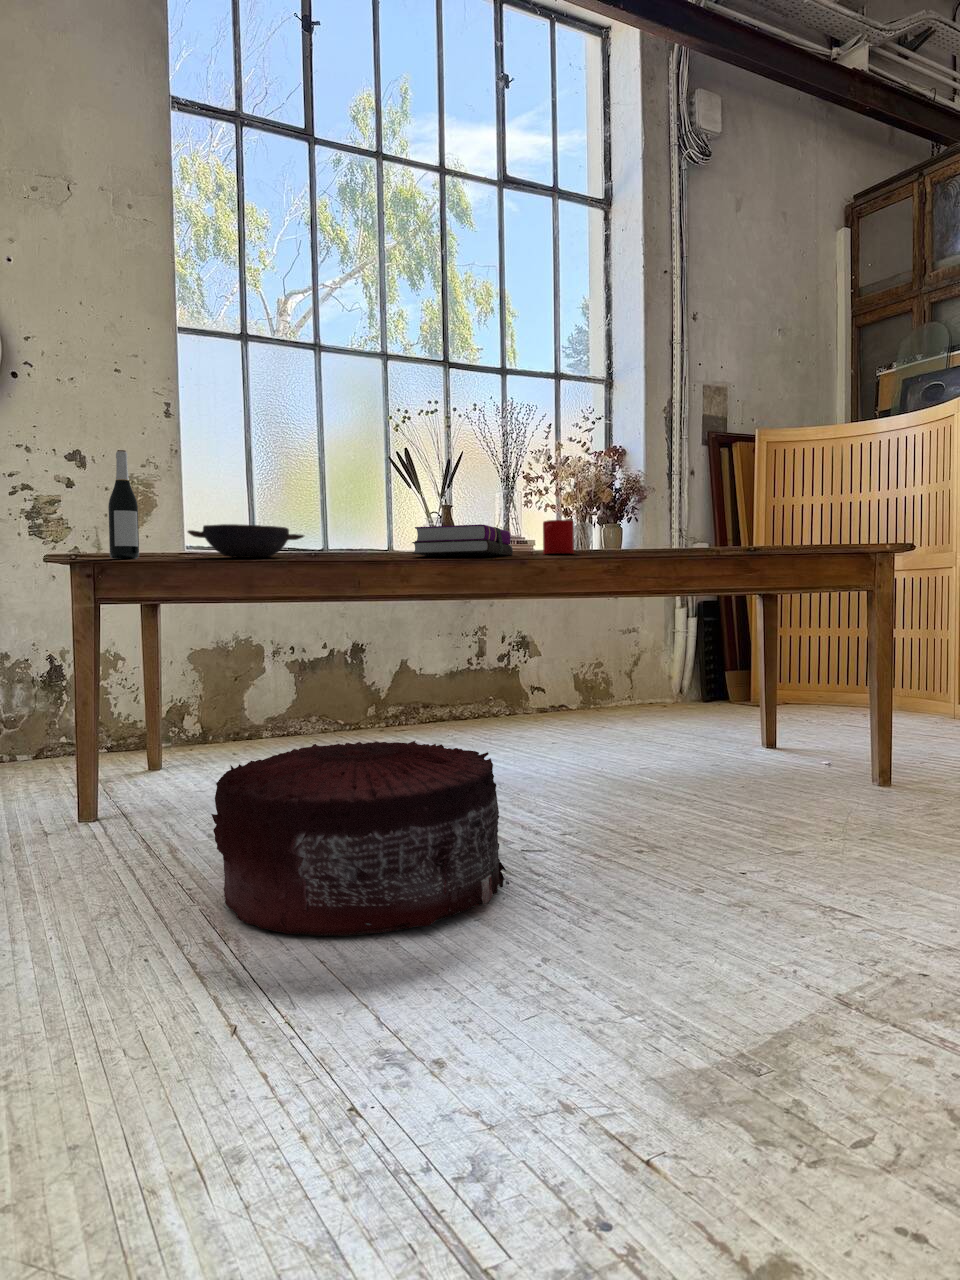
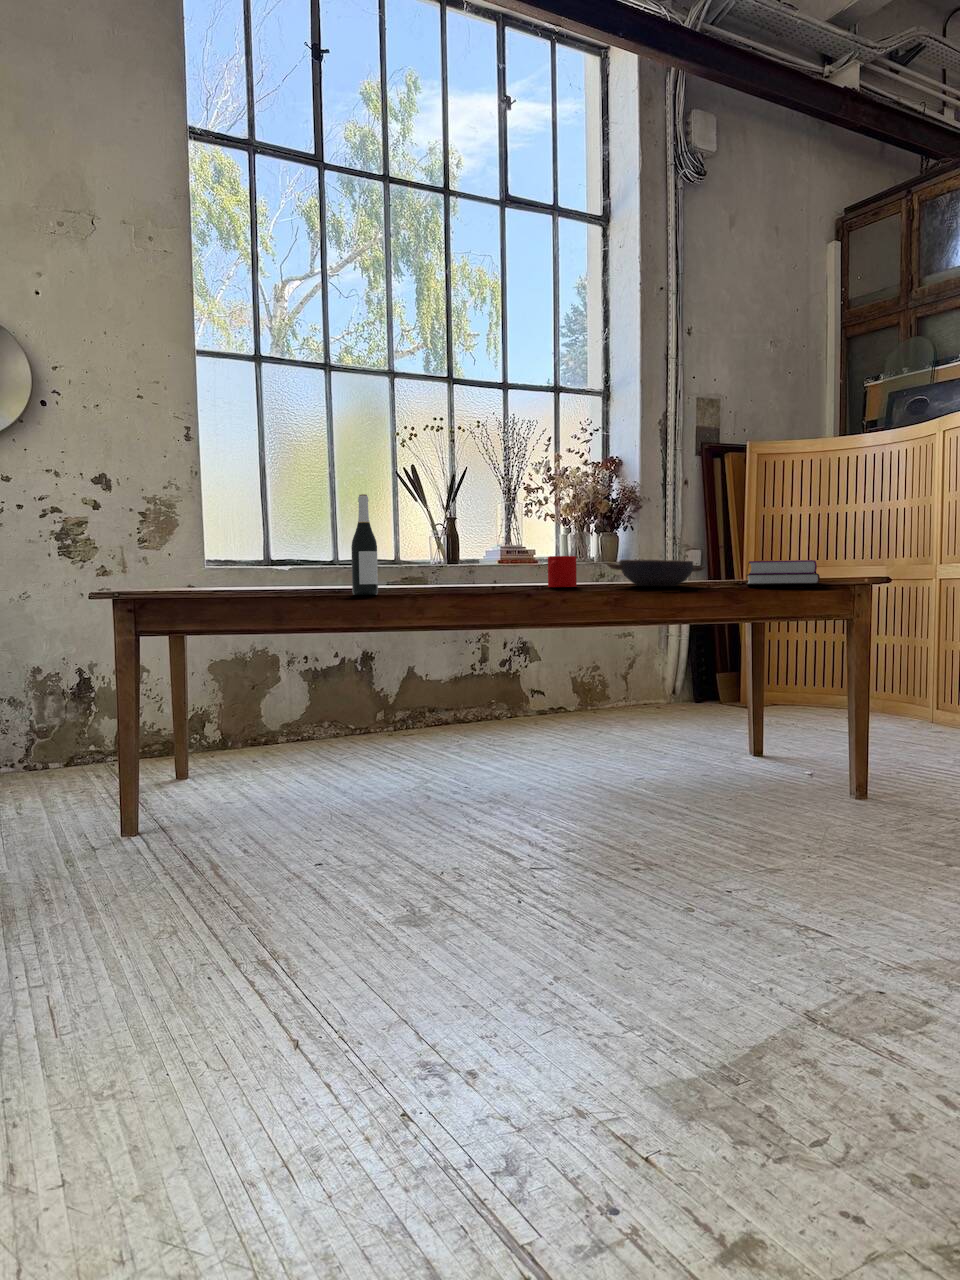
wine bottle: present [108,450,139,559] -> present [351,494,378,595]
bowl: present [188,524,304,558] -> present [607,560,705,586]
hardback book: present [412,524,513,556] -> present [746,560,820,585]
pouf: present [211,741,506,936] -> none [258,772,519,956]

